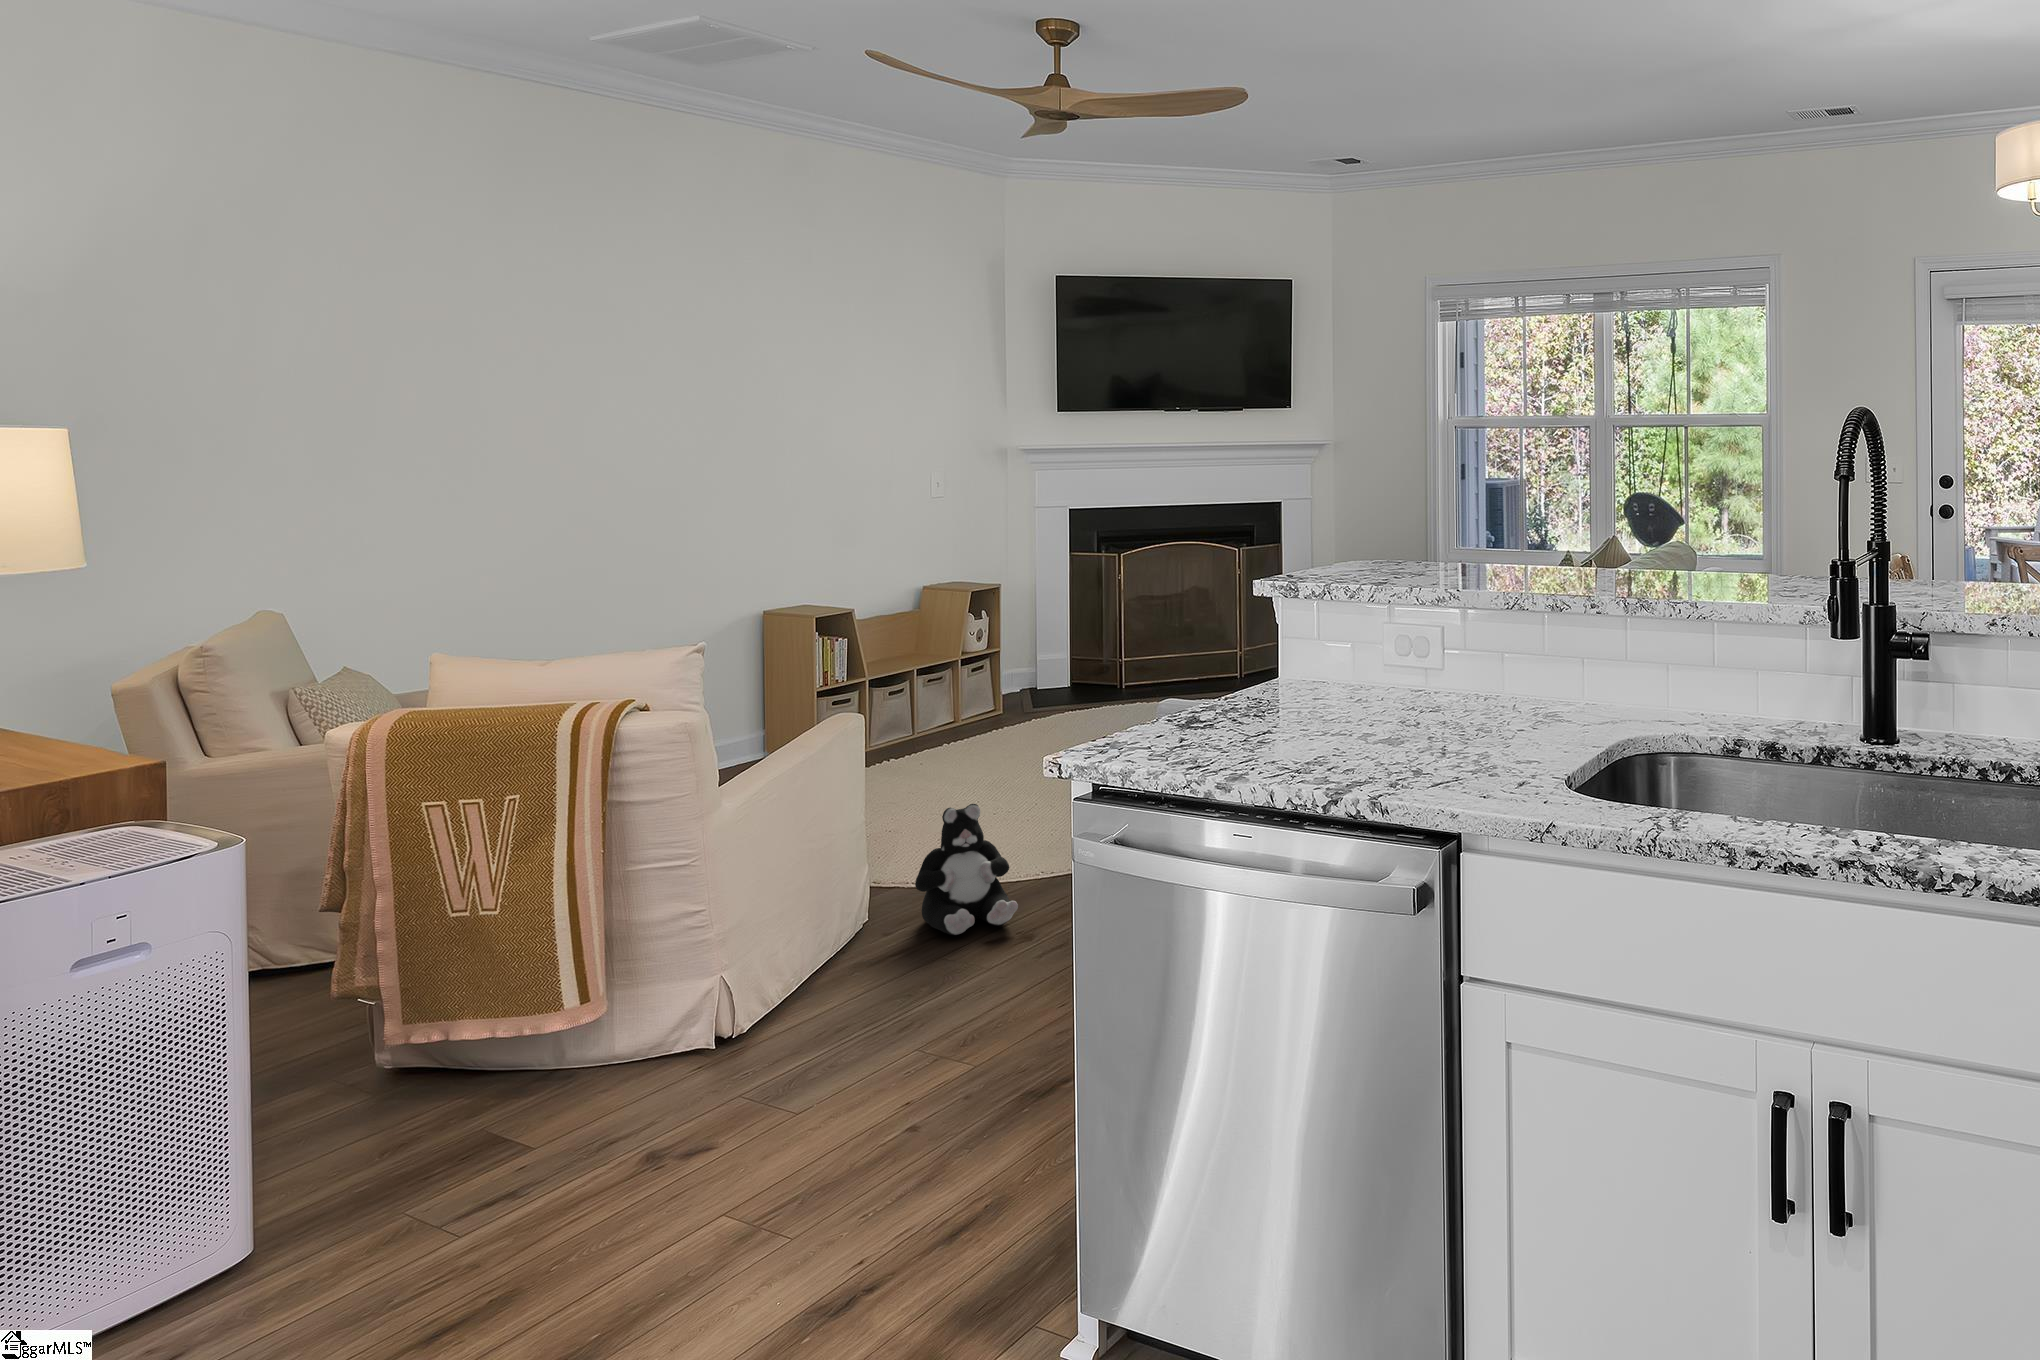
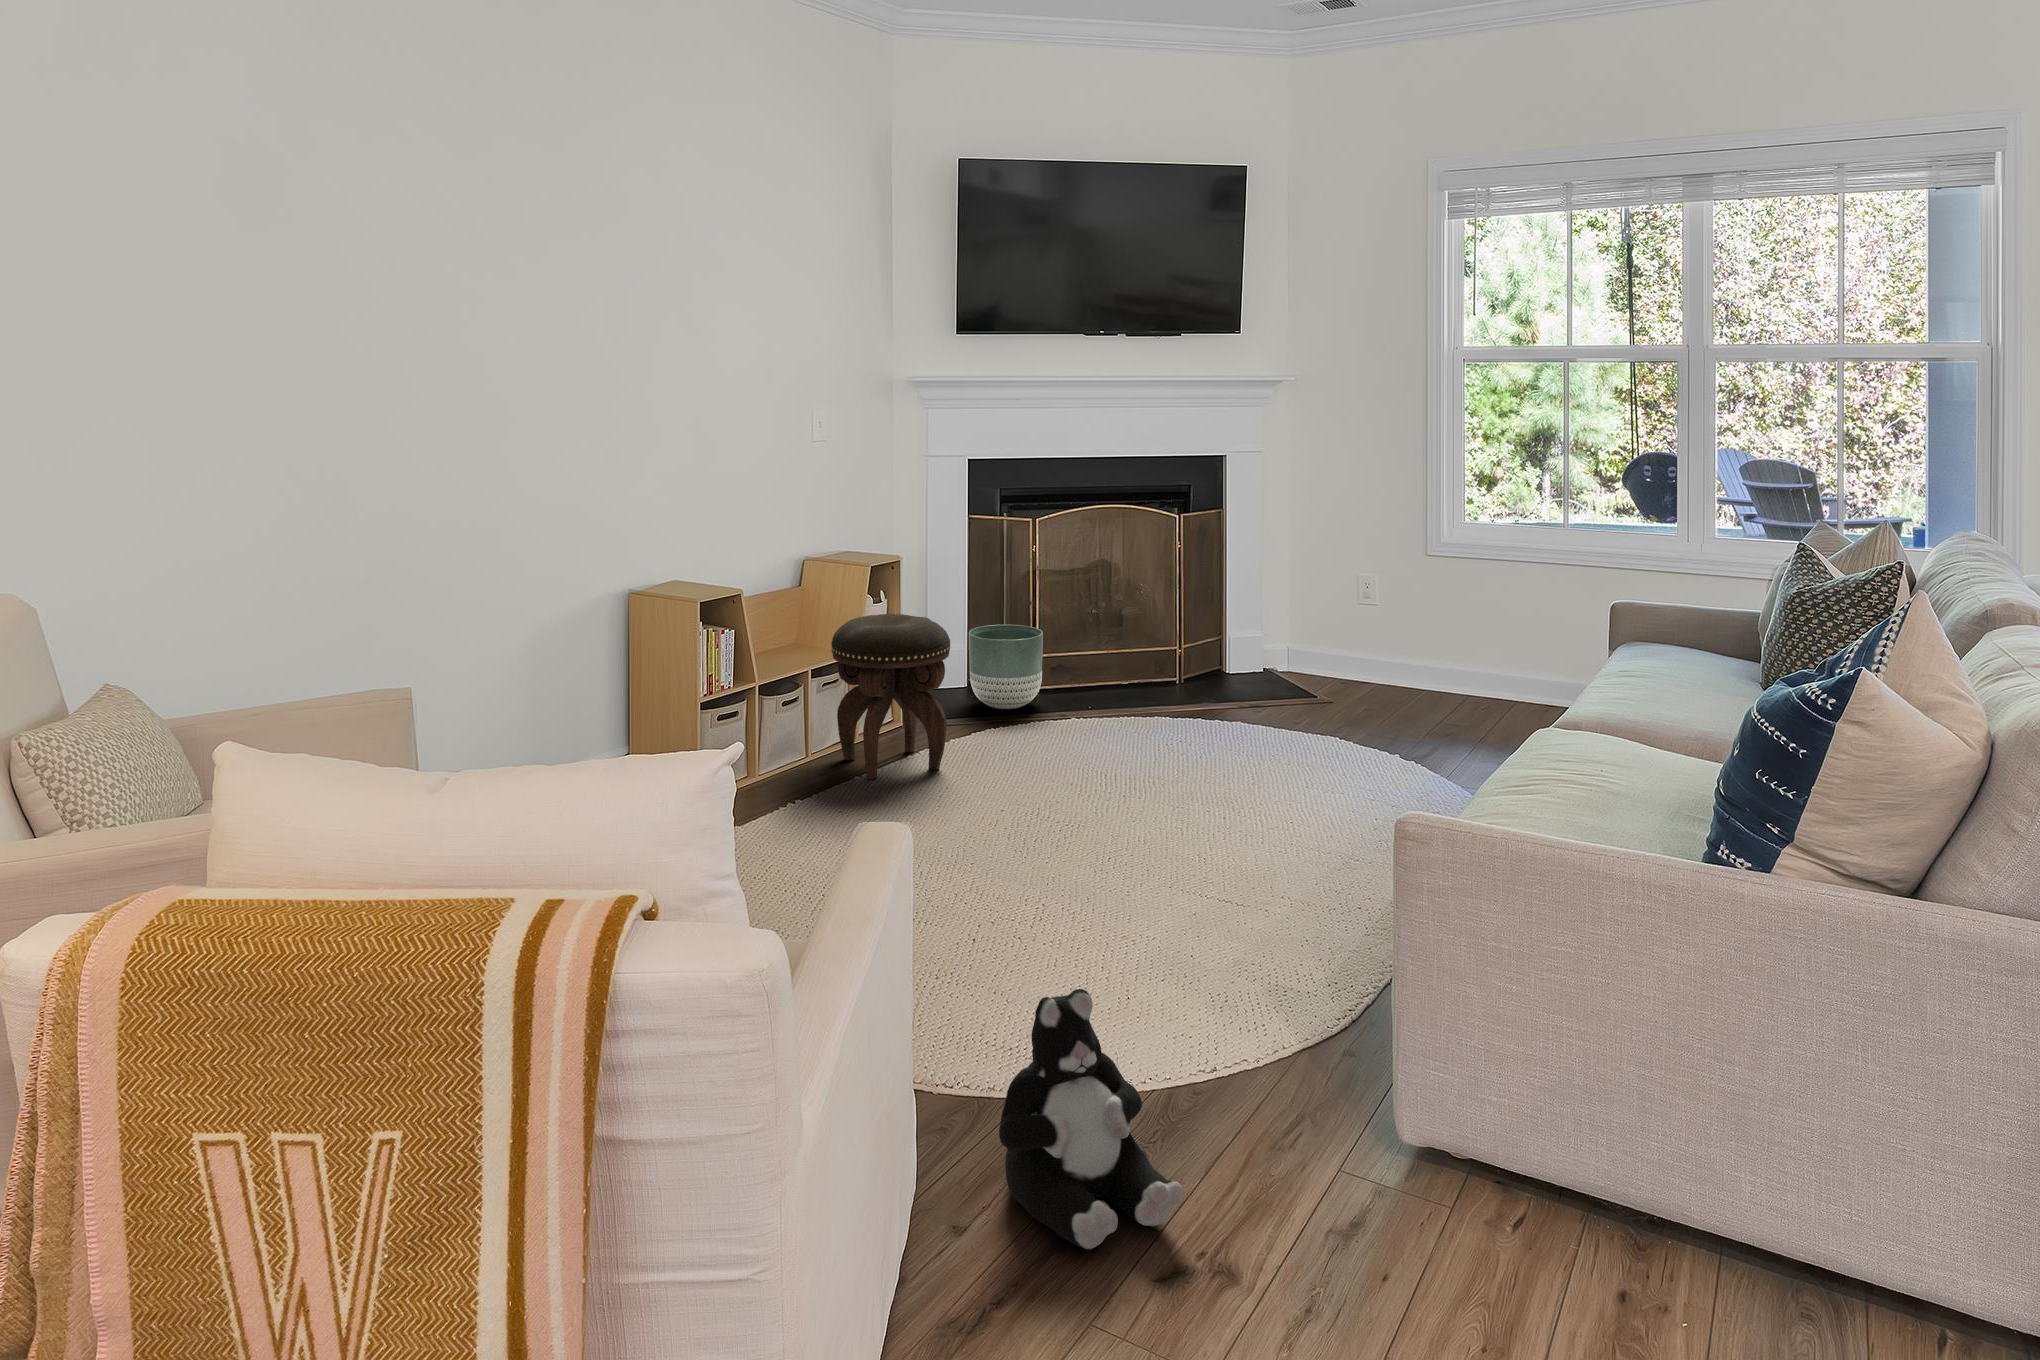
footstool: none [929,624,1023,745] -> present [831,614,950,779]
planter: none [1061,636,1119,700] -> present [969,625,1043,709]

